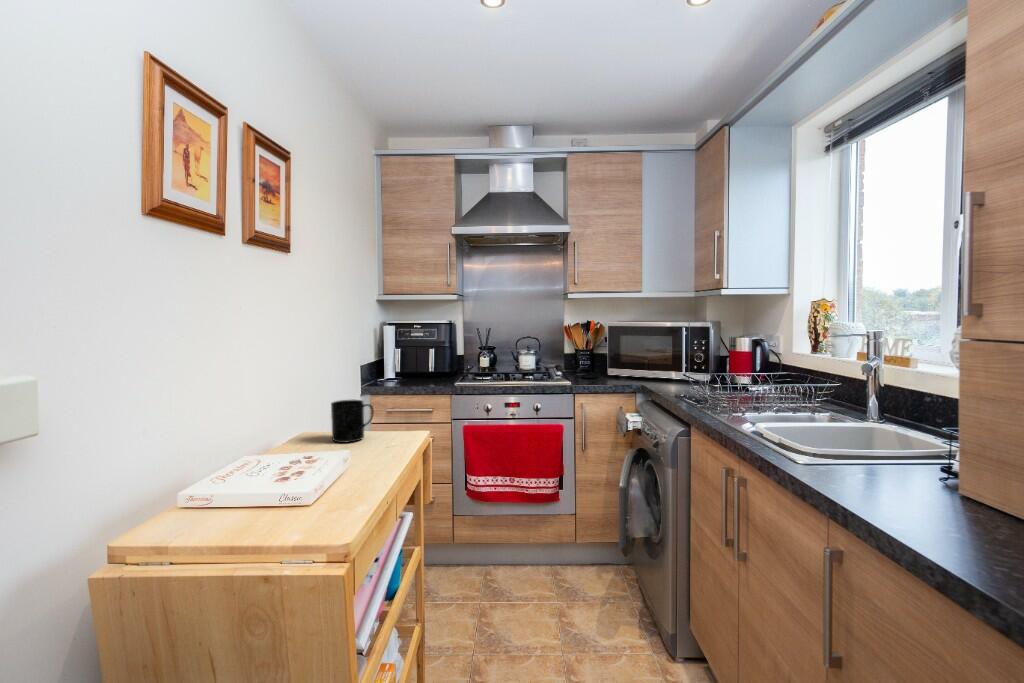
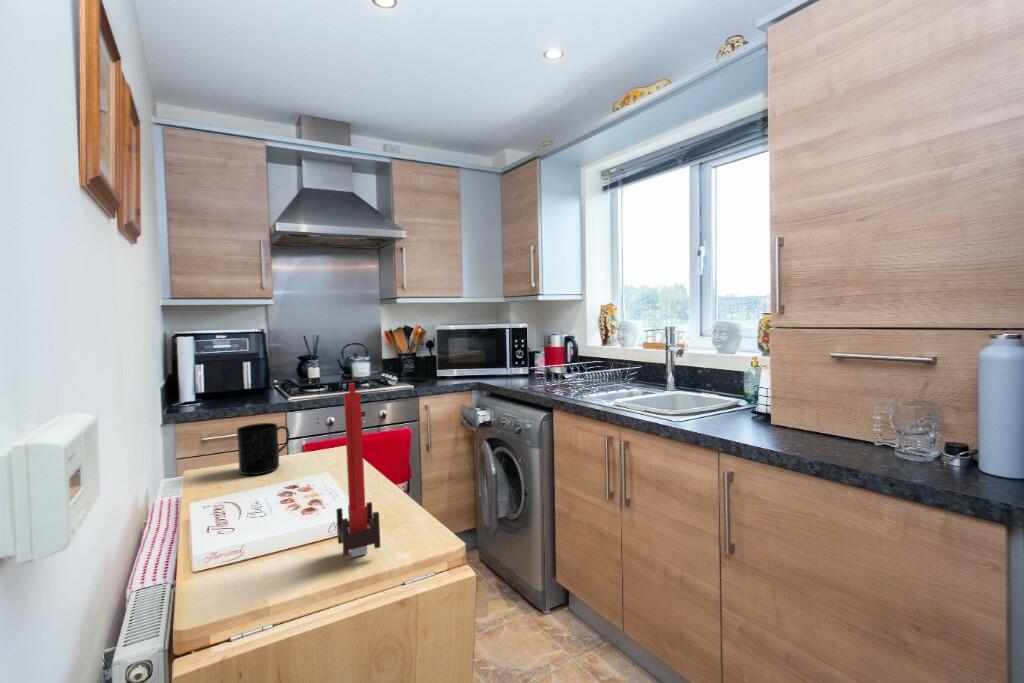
candle: none [274,366,321,524] -> present [336,383,380,557]

